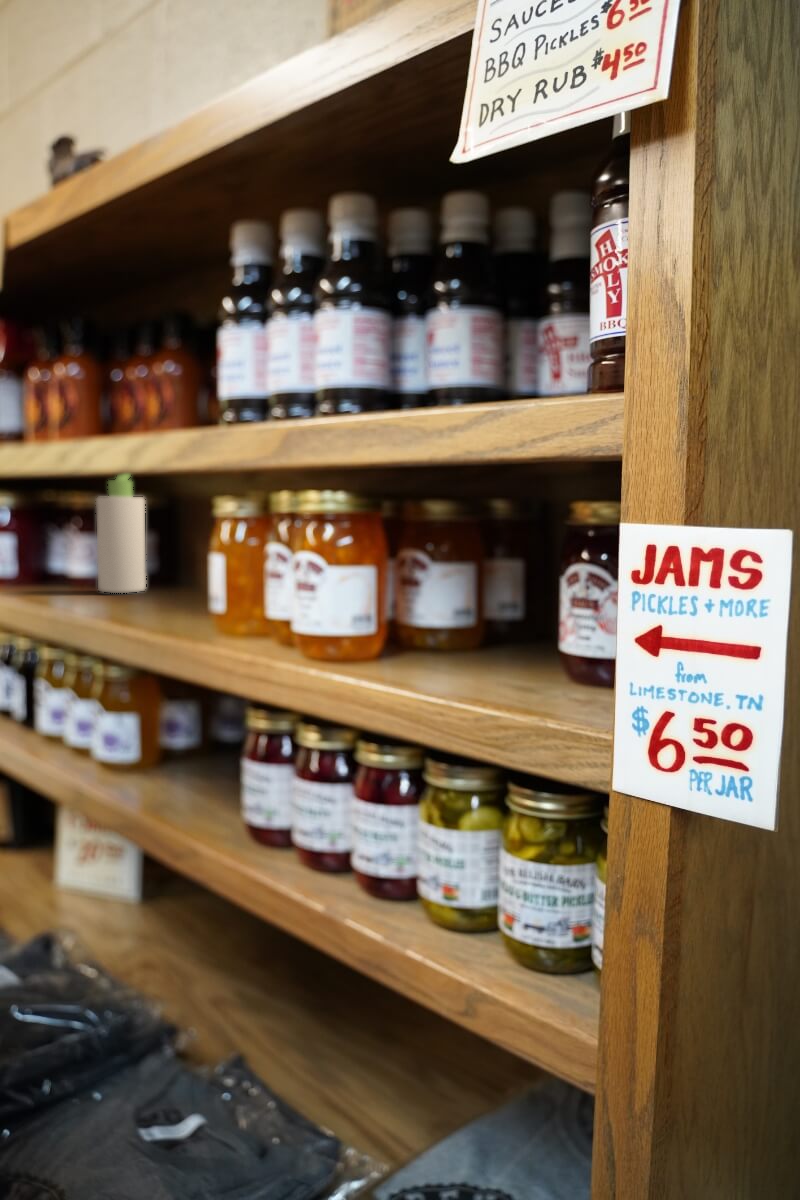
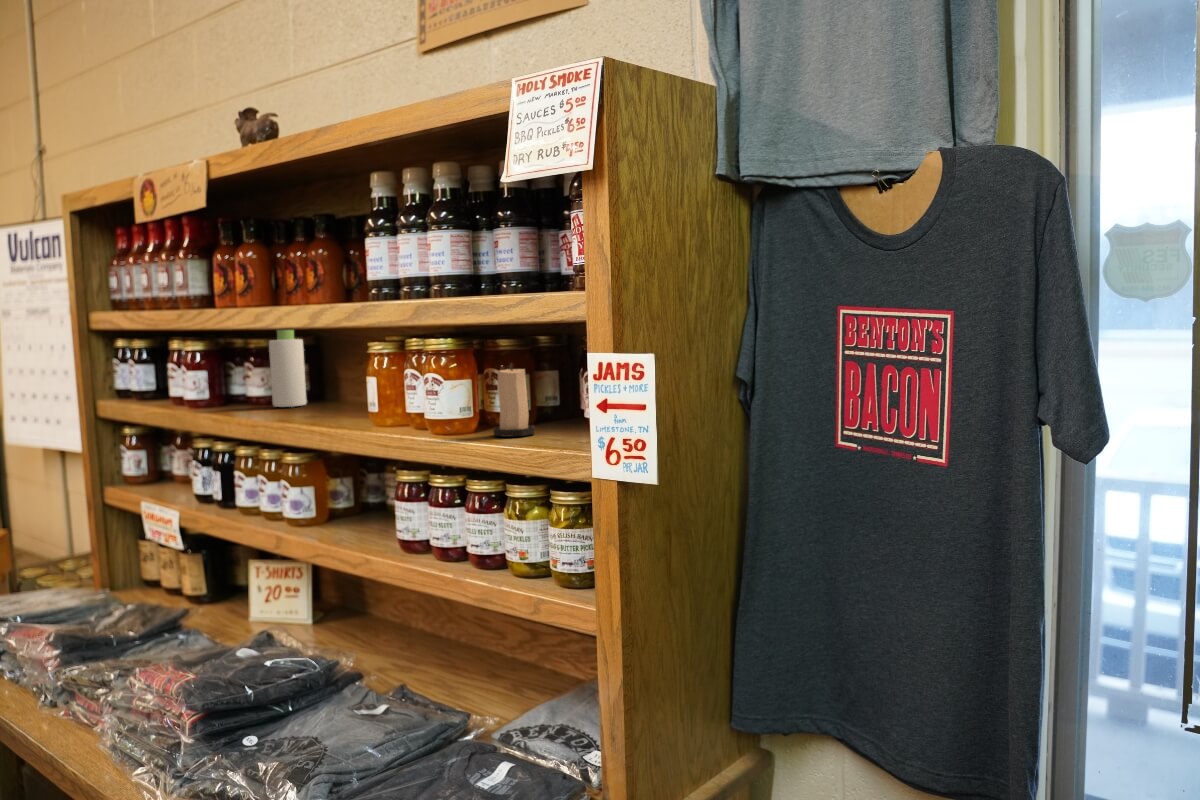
candle: none [408,541,481,675] -> present [494,364,535,437]

